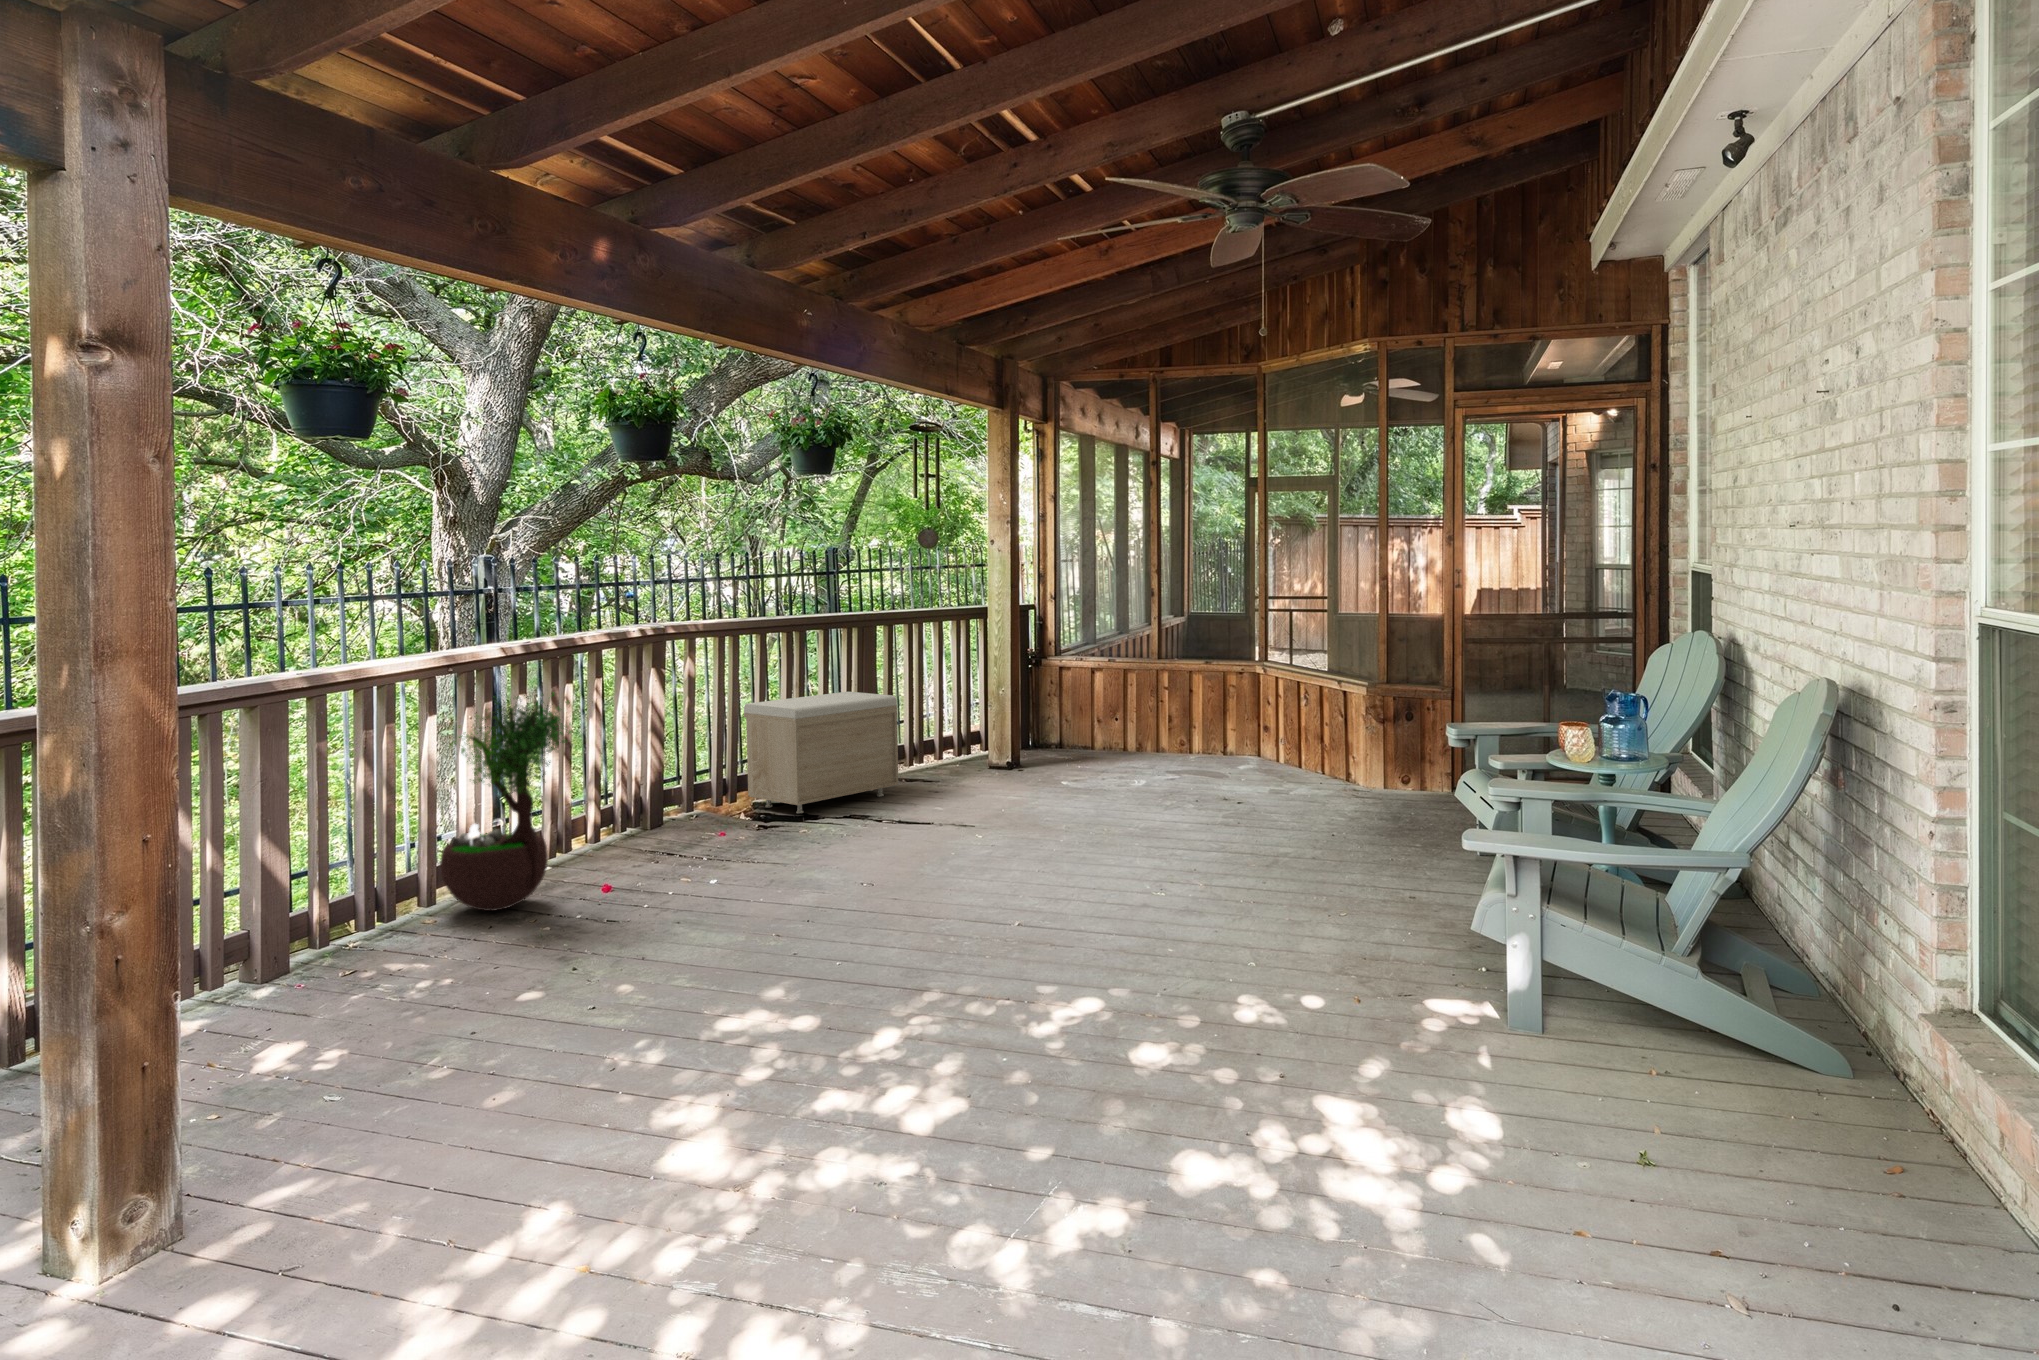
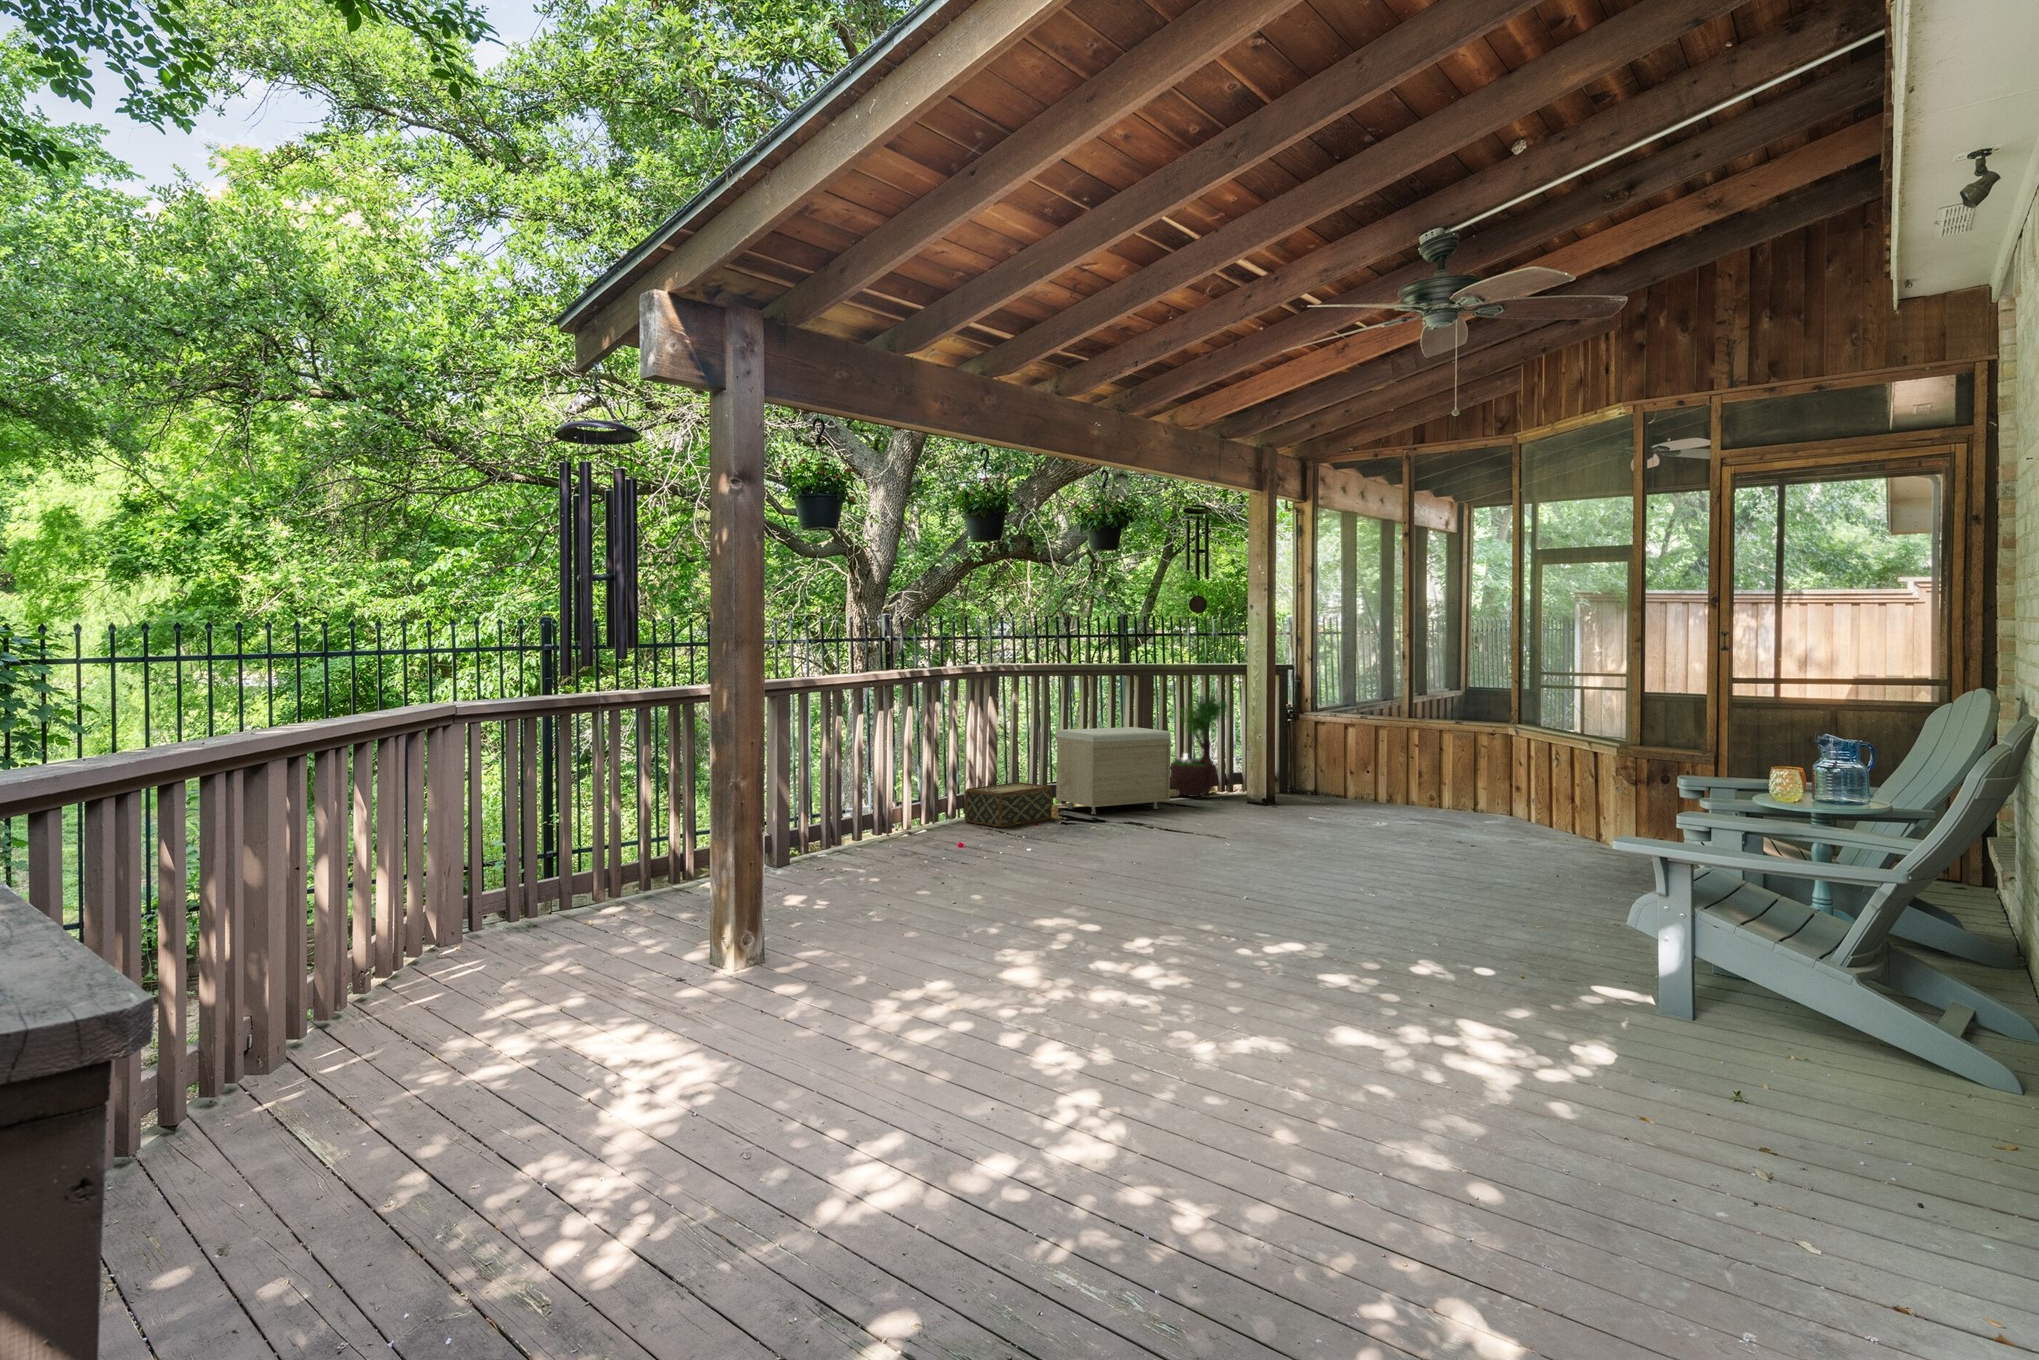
potted tree: present [440,695,572,911] -> present [1170,691,1228,797]
woven basket: none [615,780,742,851] -> present [965,782,1052,828]

